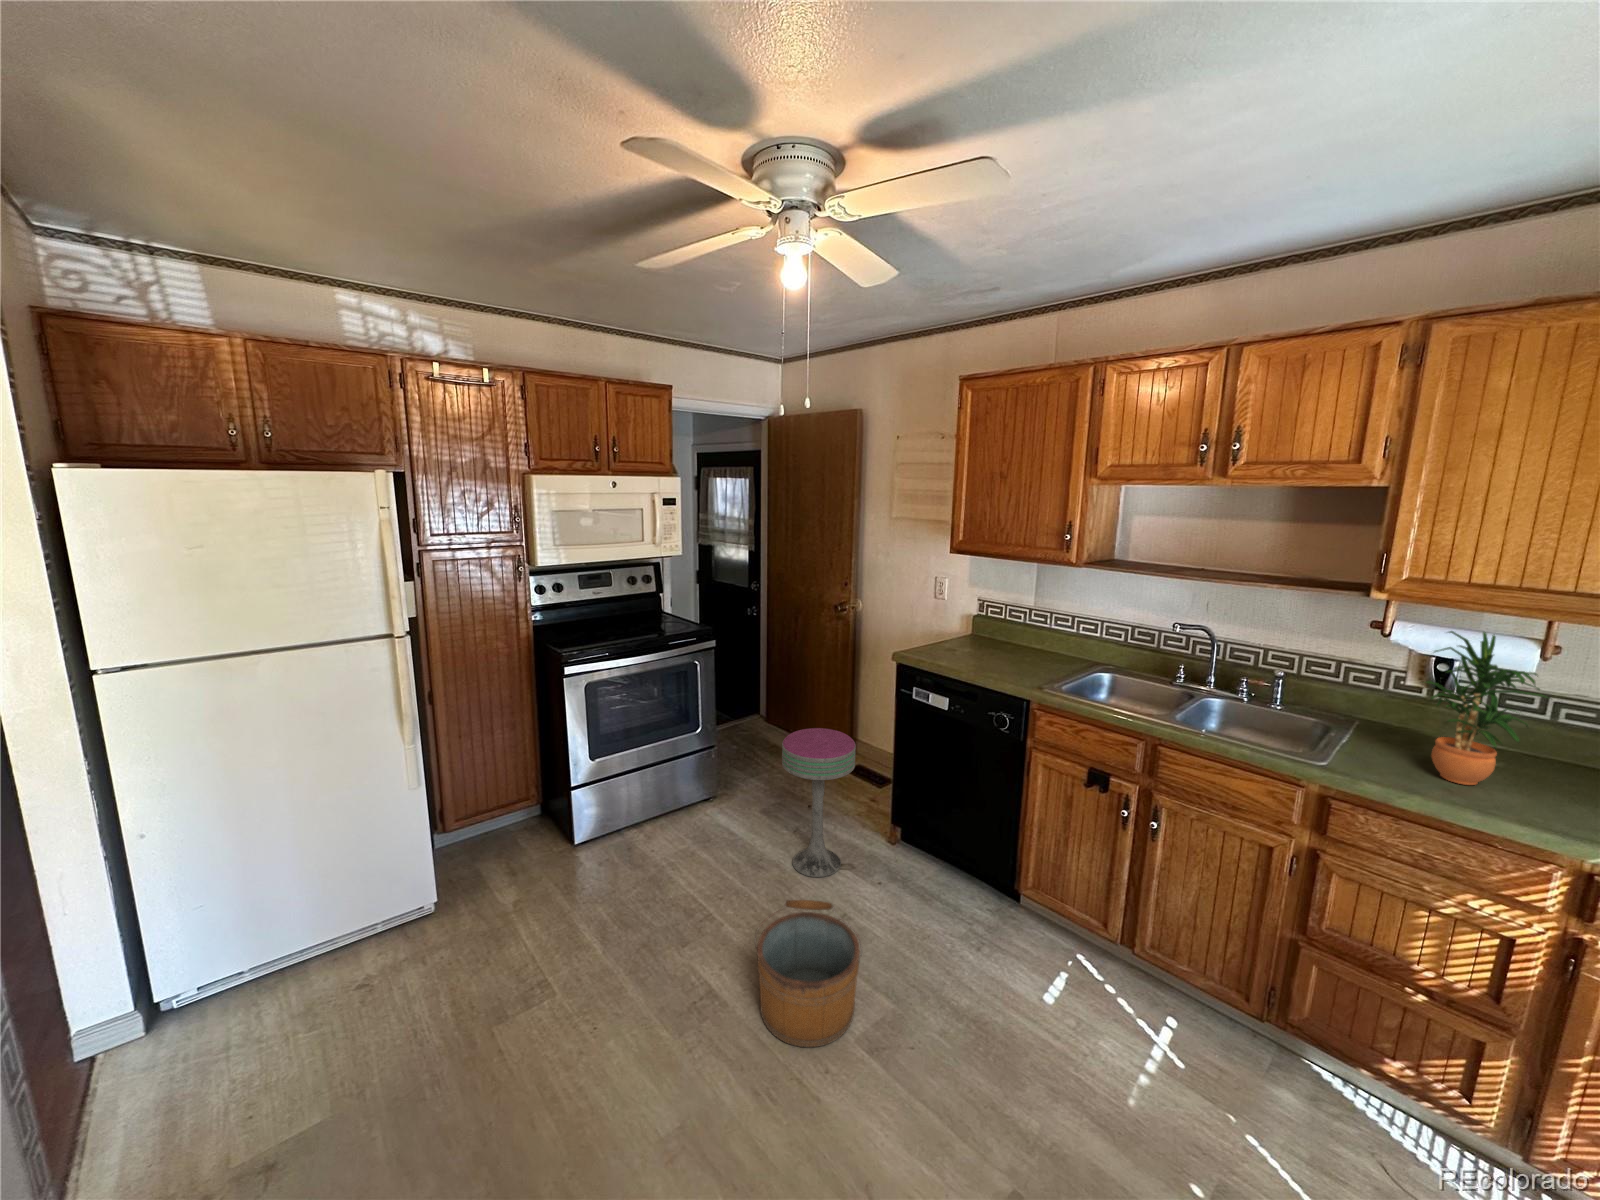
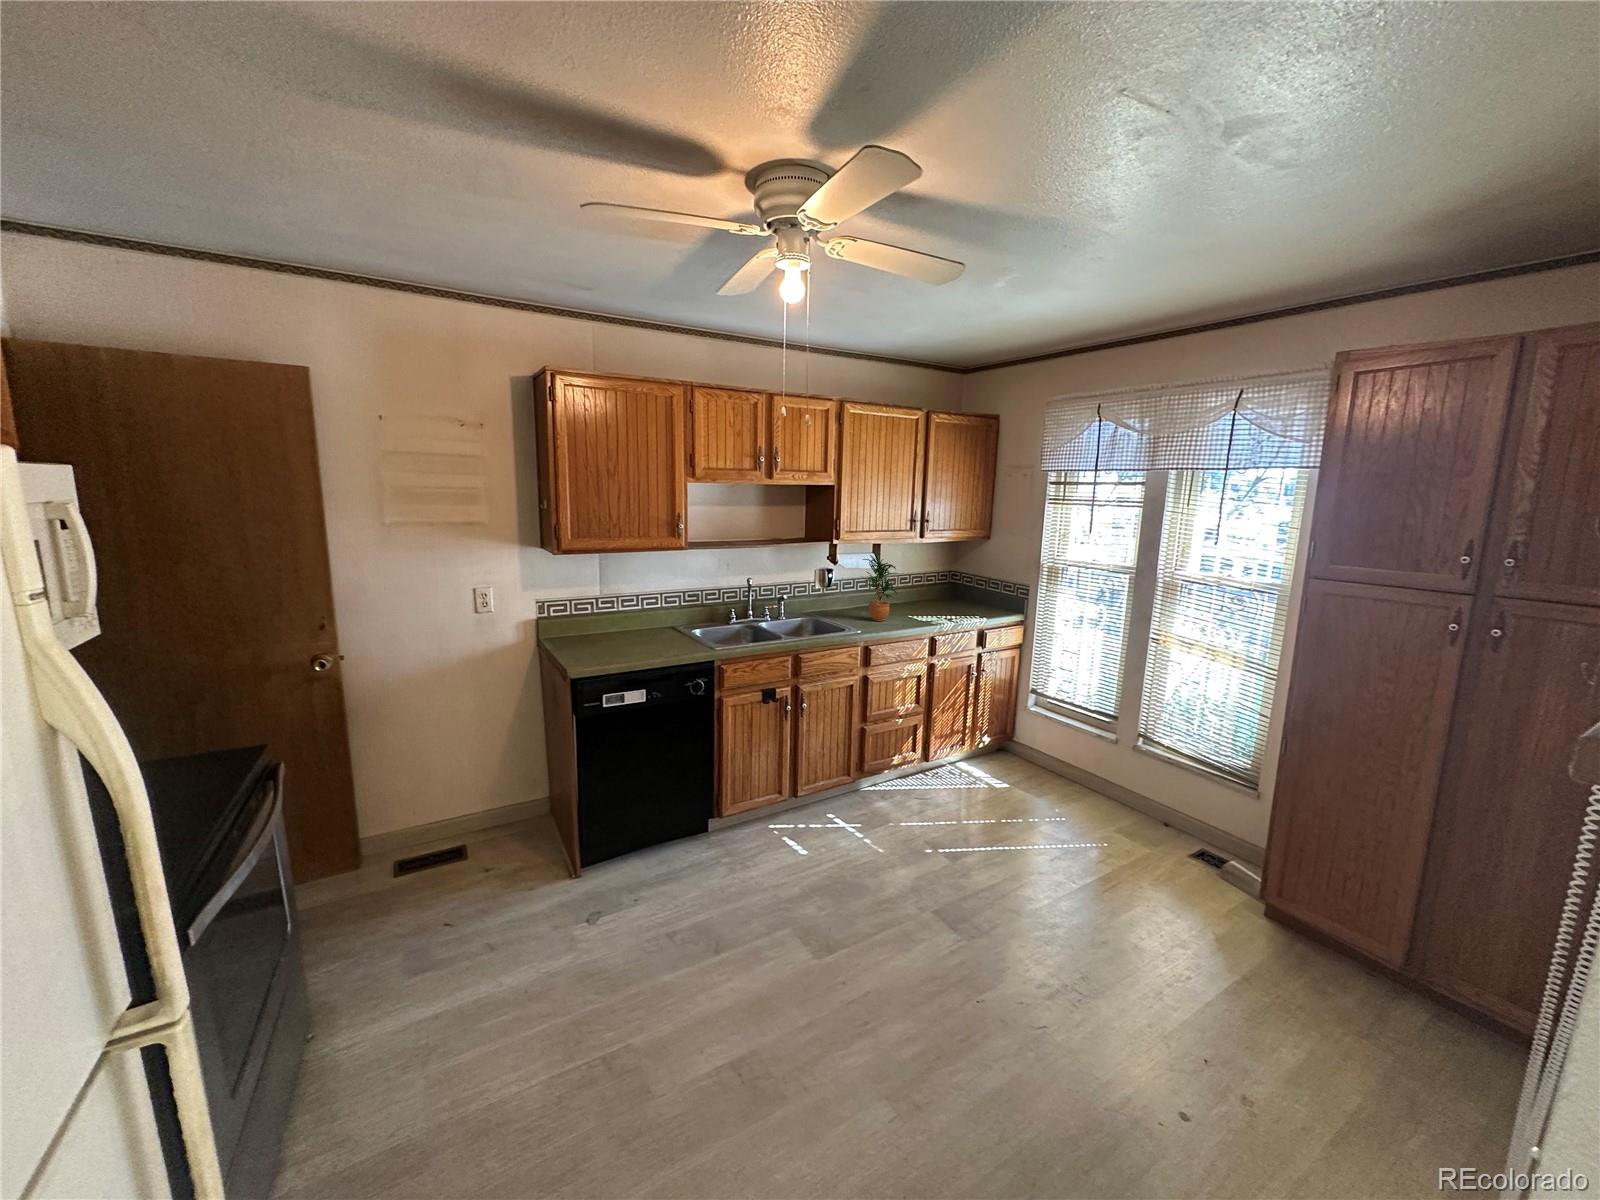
bar stool: present [782,728,856,877] -> none [520,778,619,969]
bucket: present [756,900,862,1047] -> none [746,865,845,1021]

